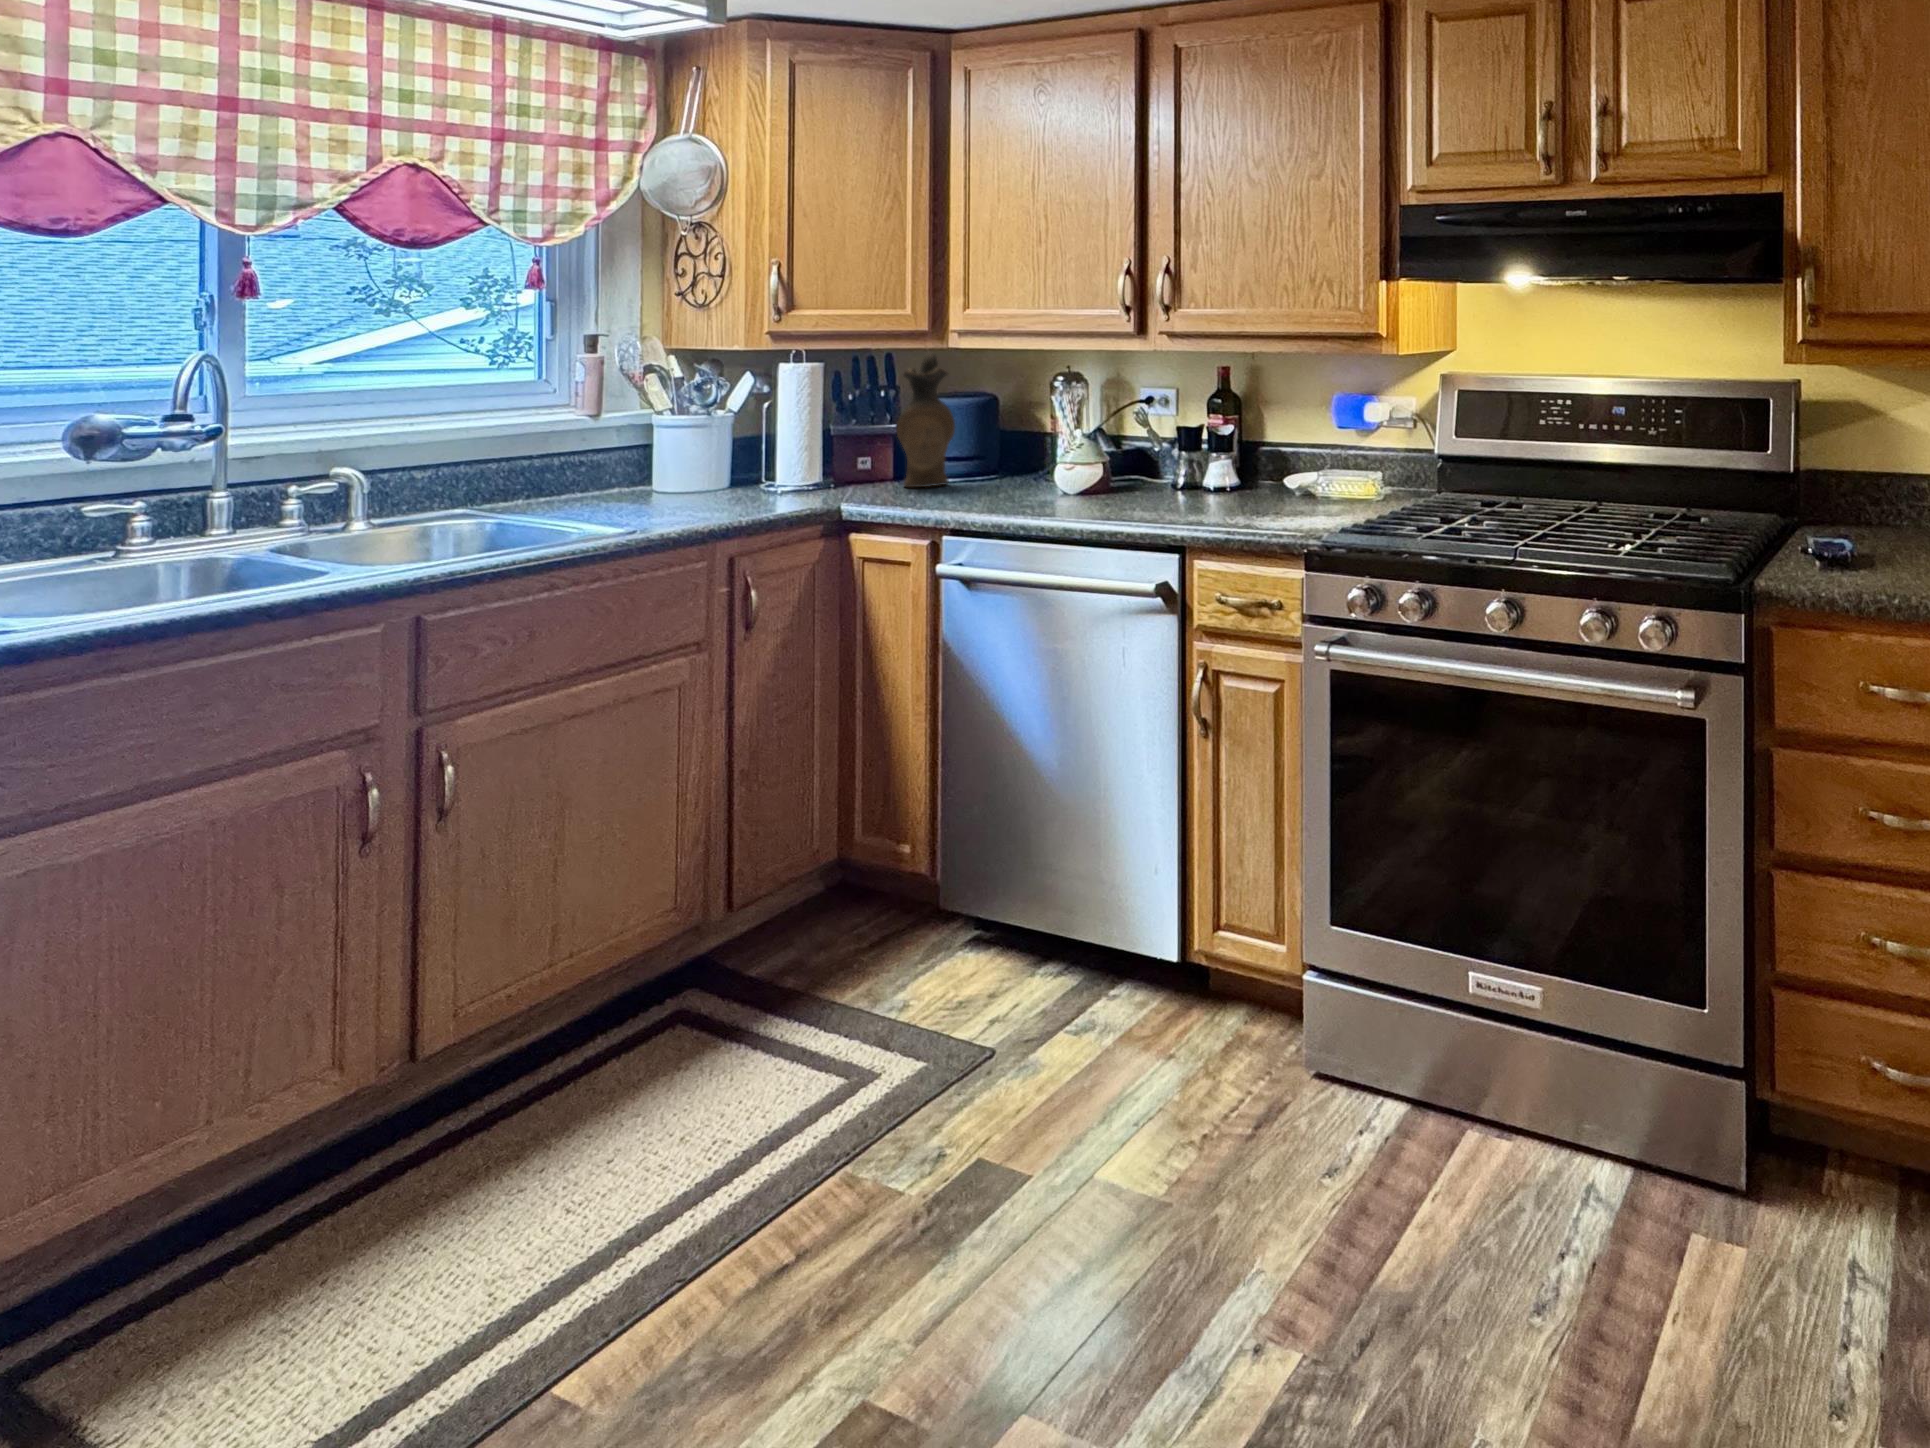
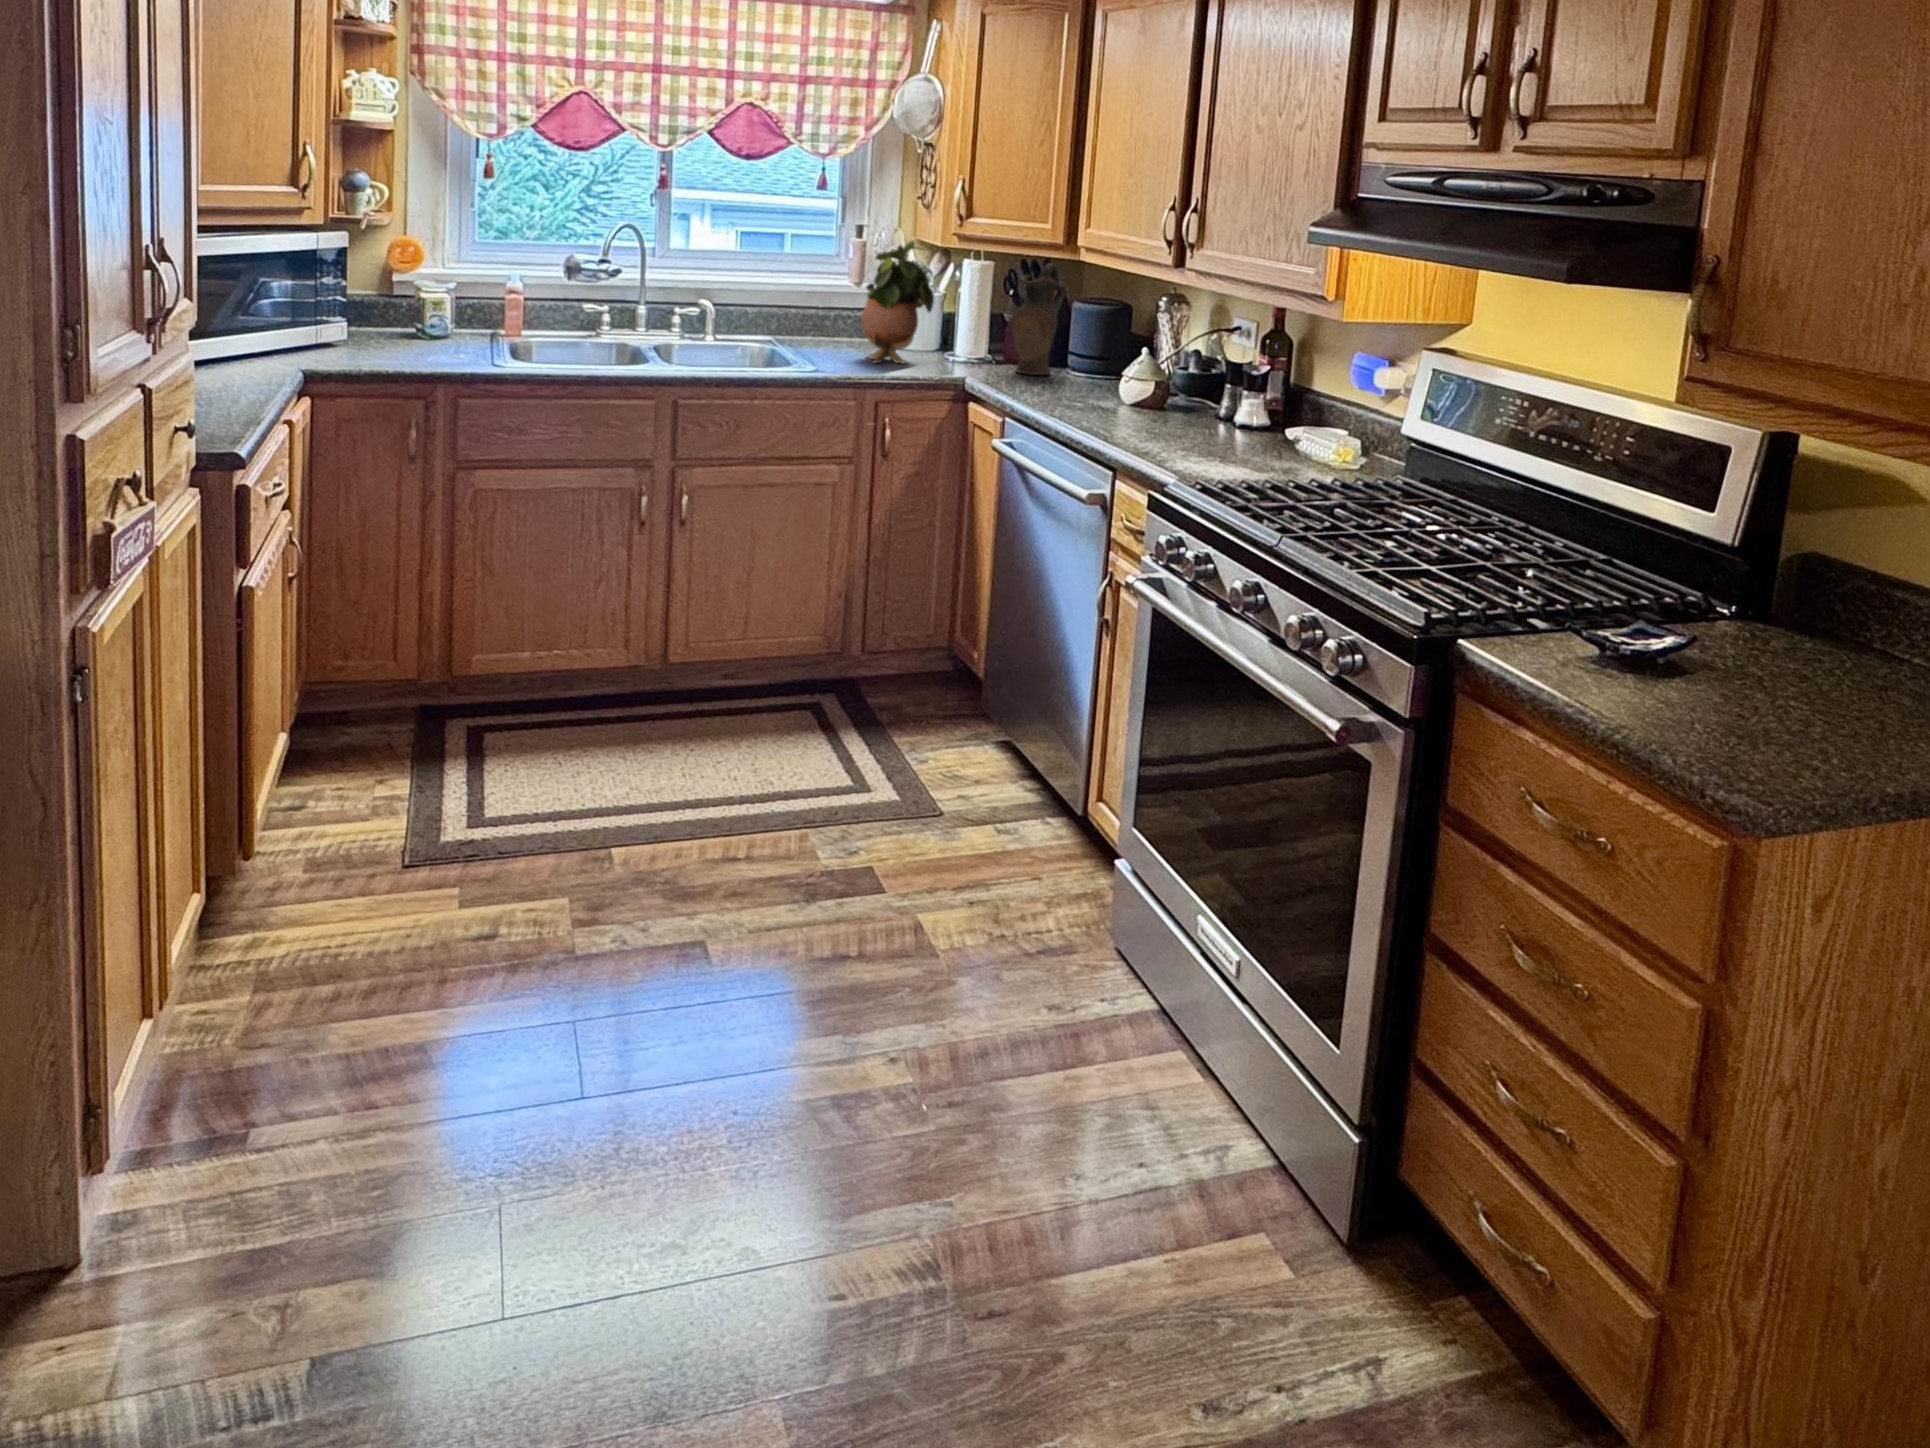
potted plant: none [652,343,765,513] -> present [862,241,934,364]

